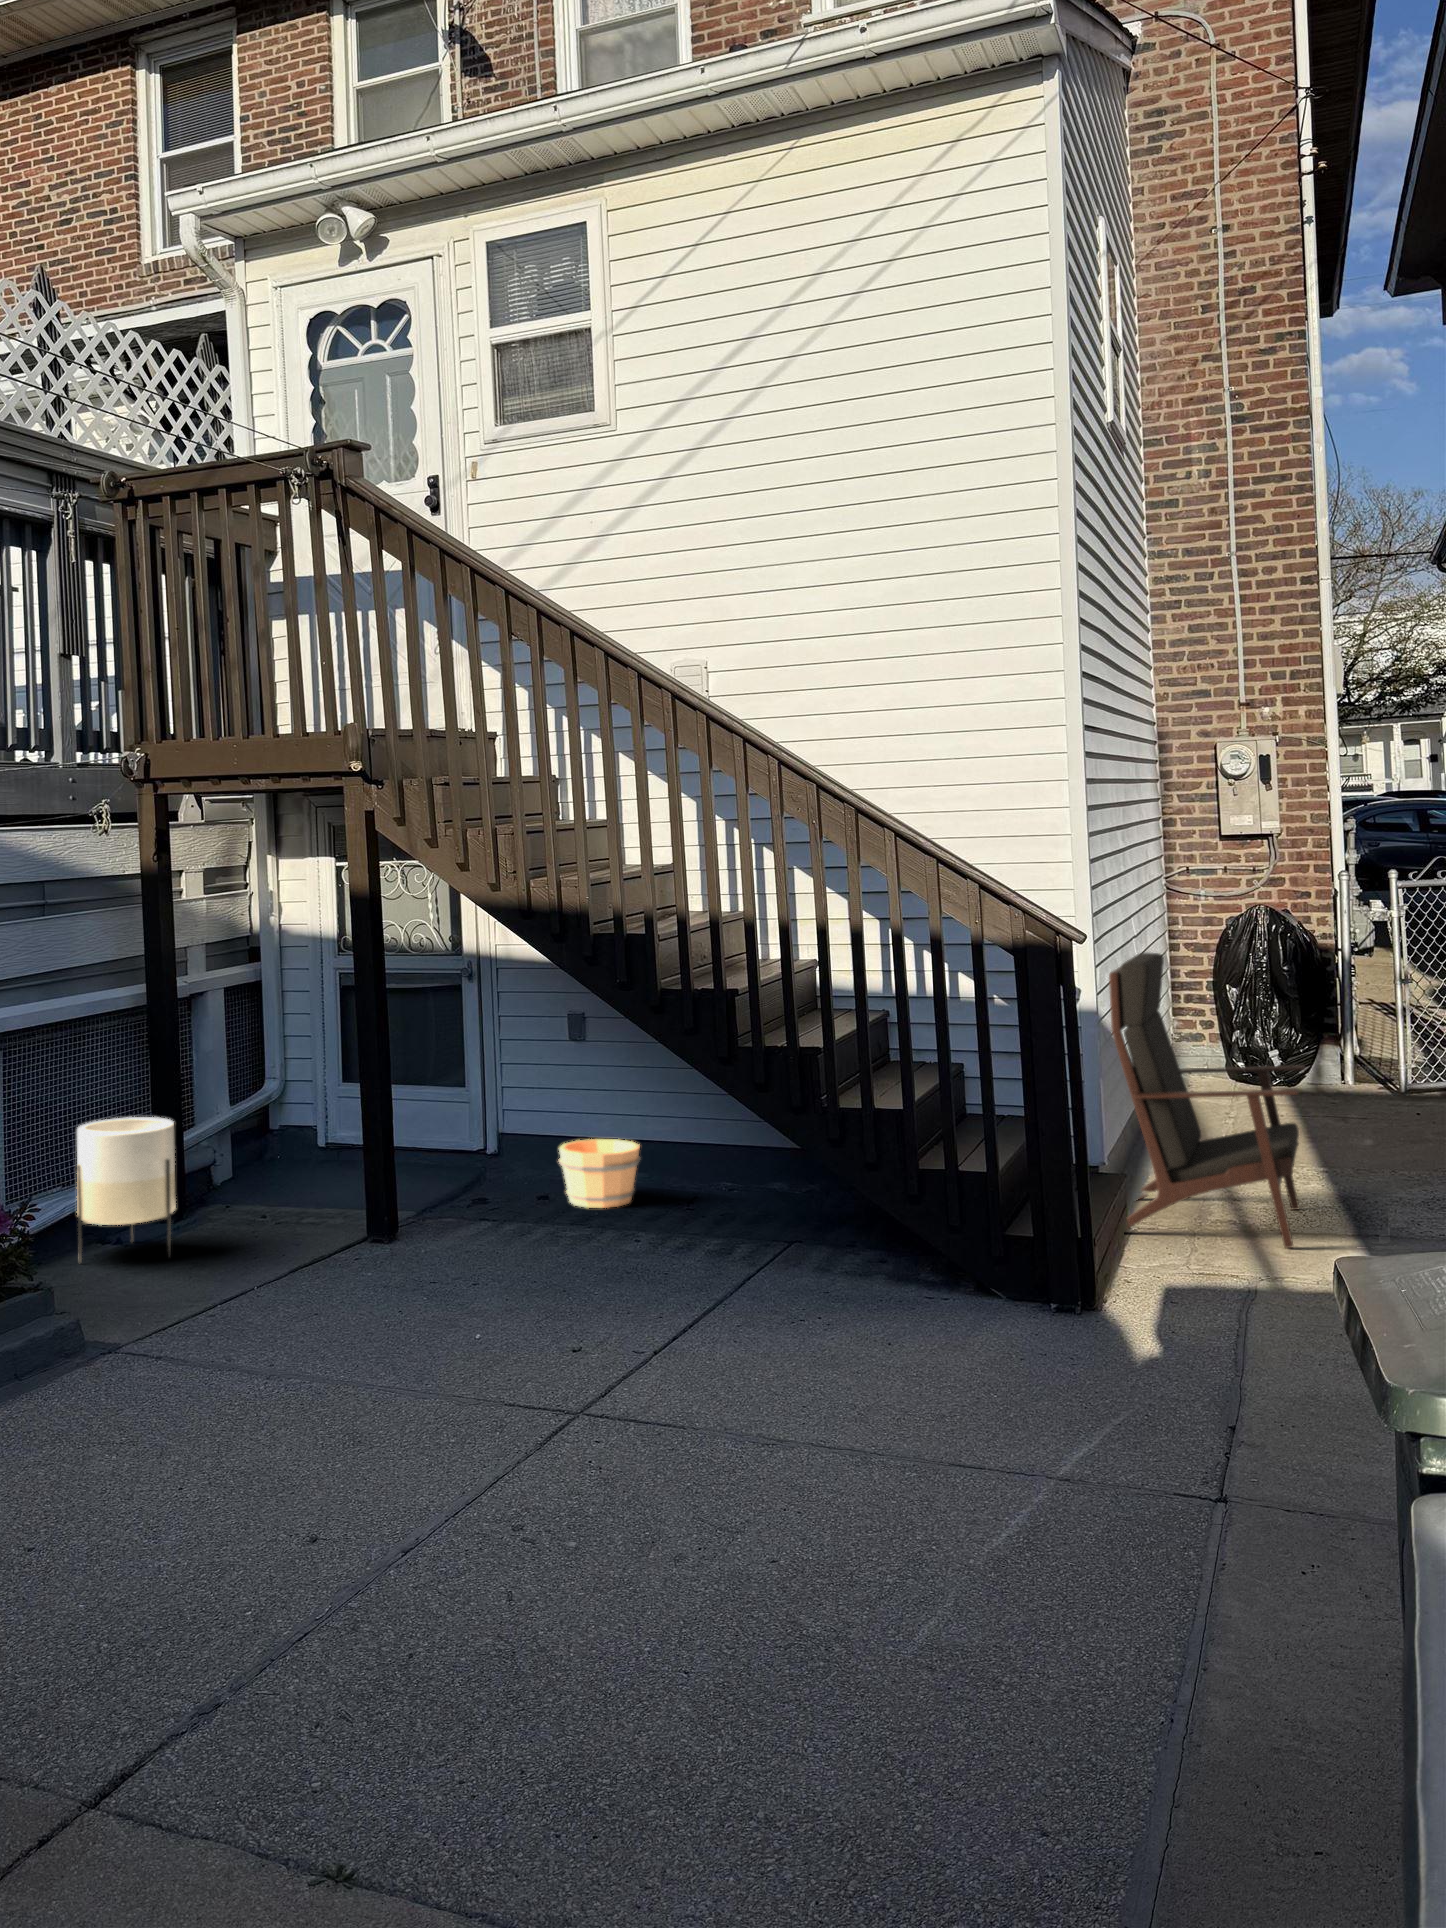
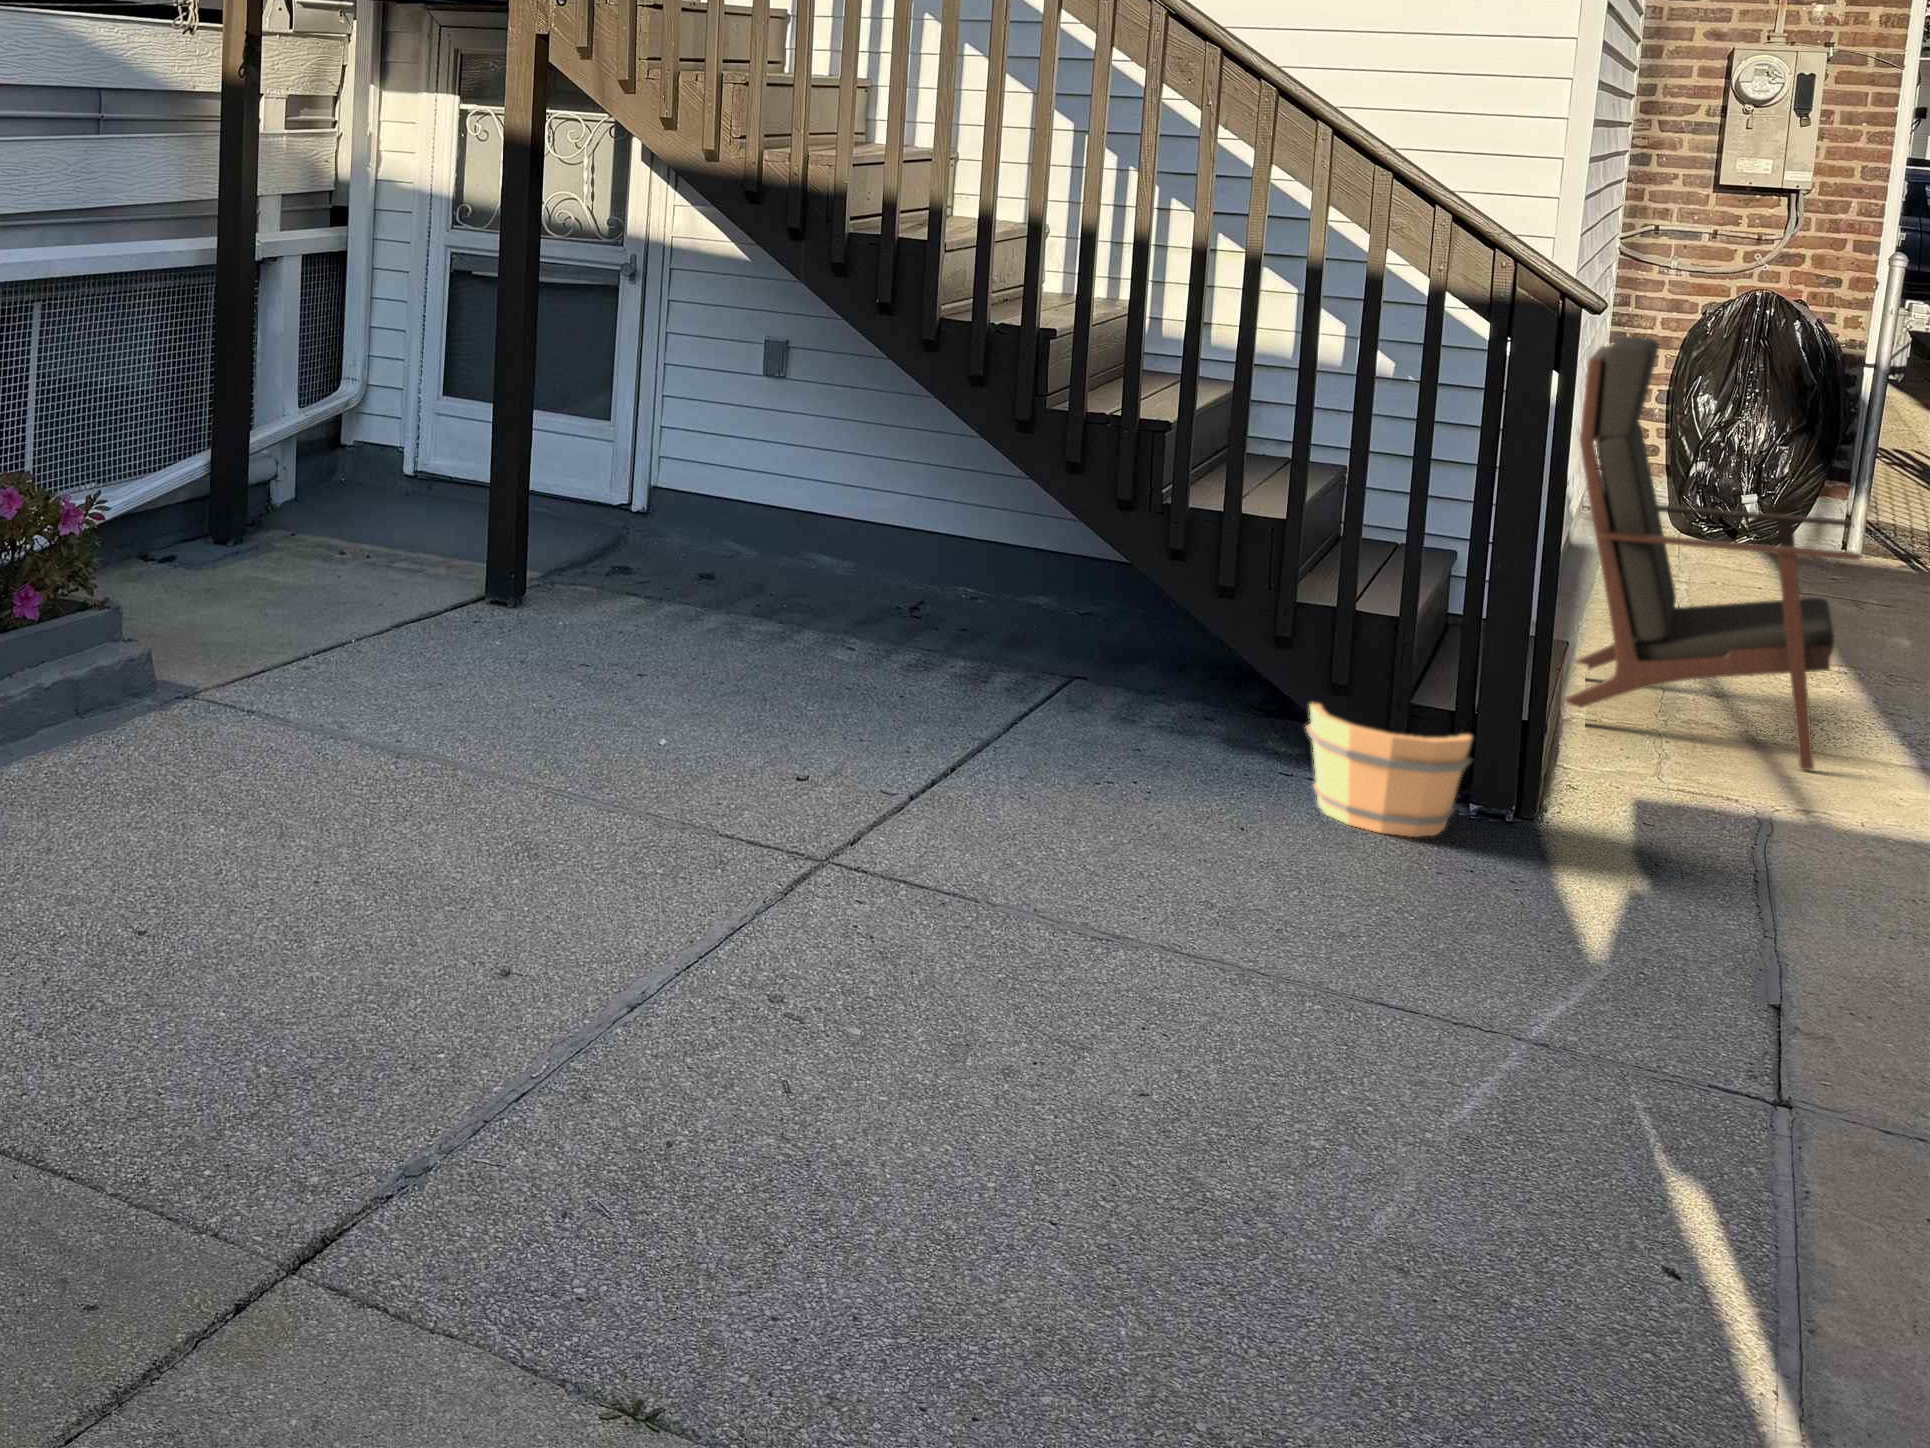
planter: present [77,1117,176,1263] -> none [119,408,252,595]
bucket: present [559,1139,640,1208] -> present [1306,704,1474,837]

